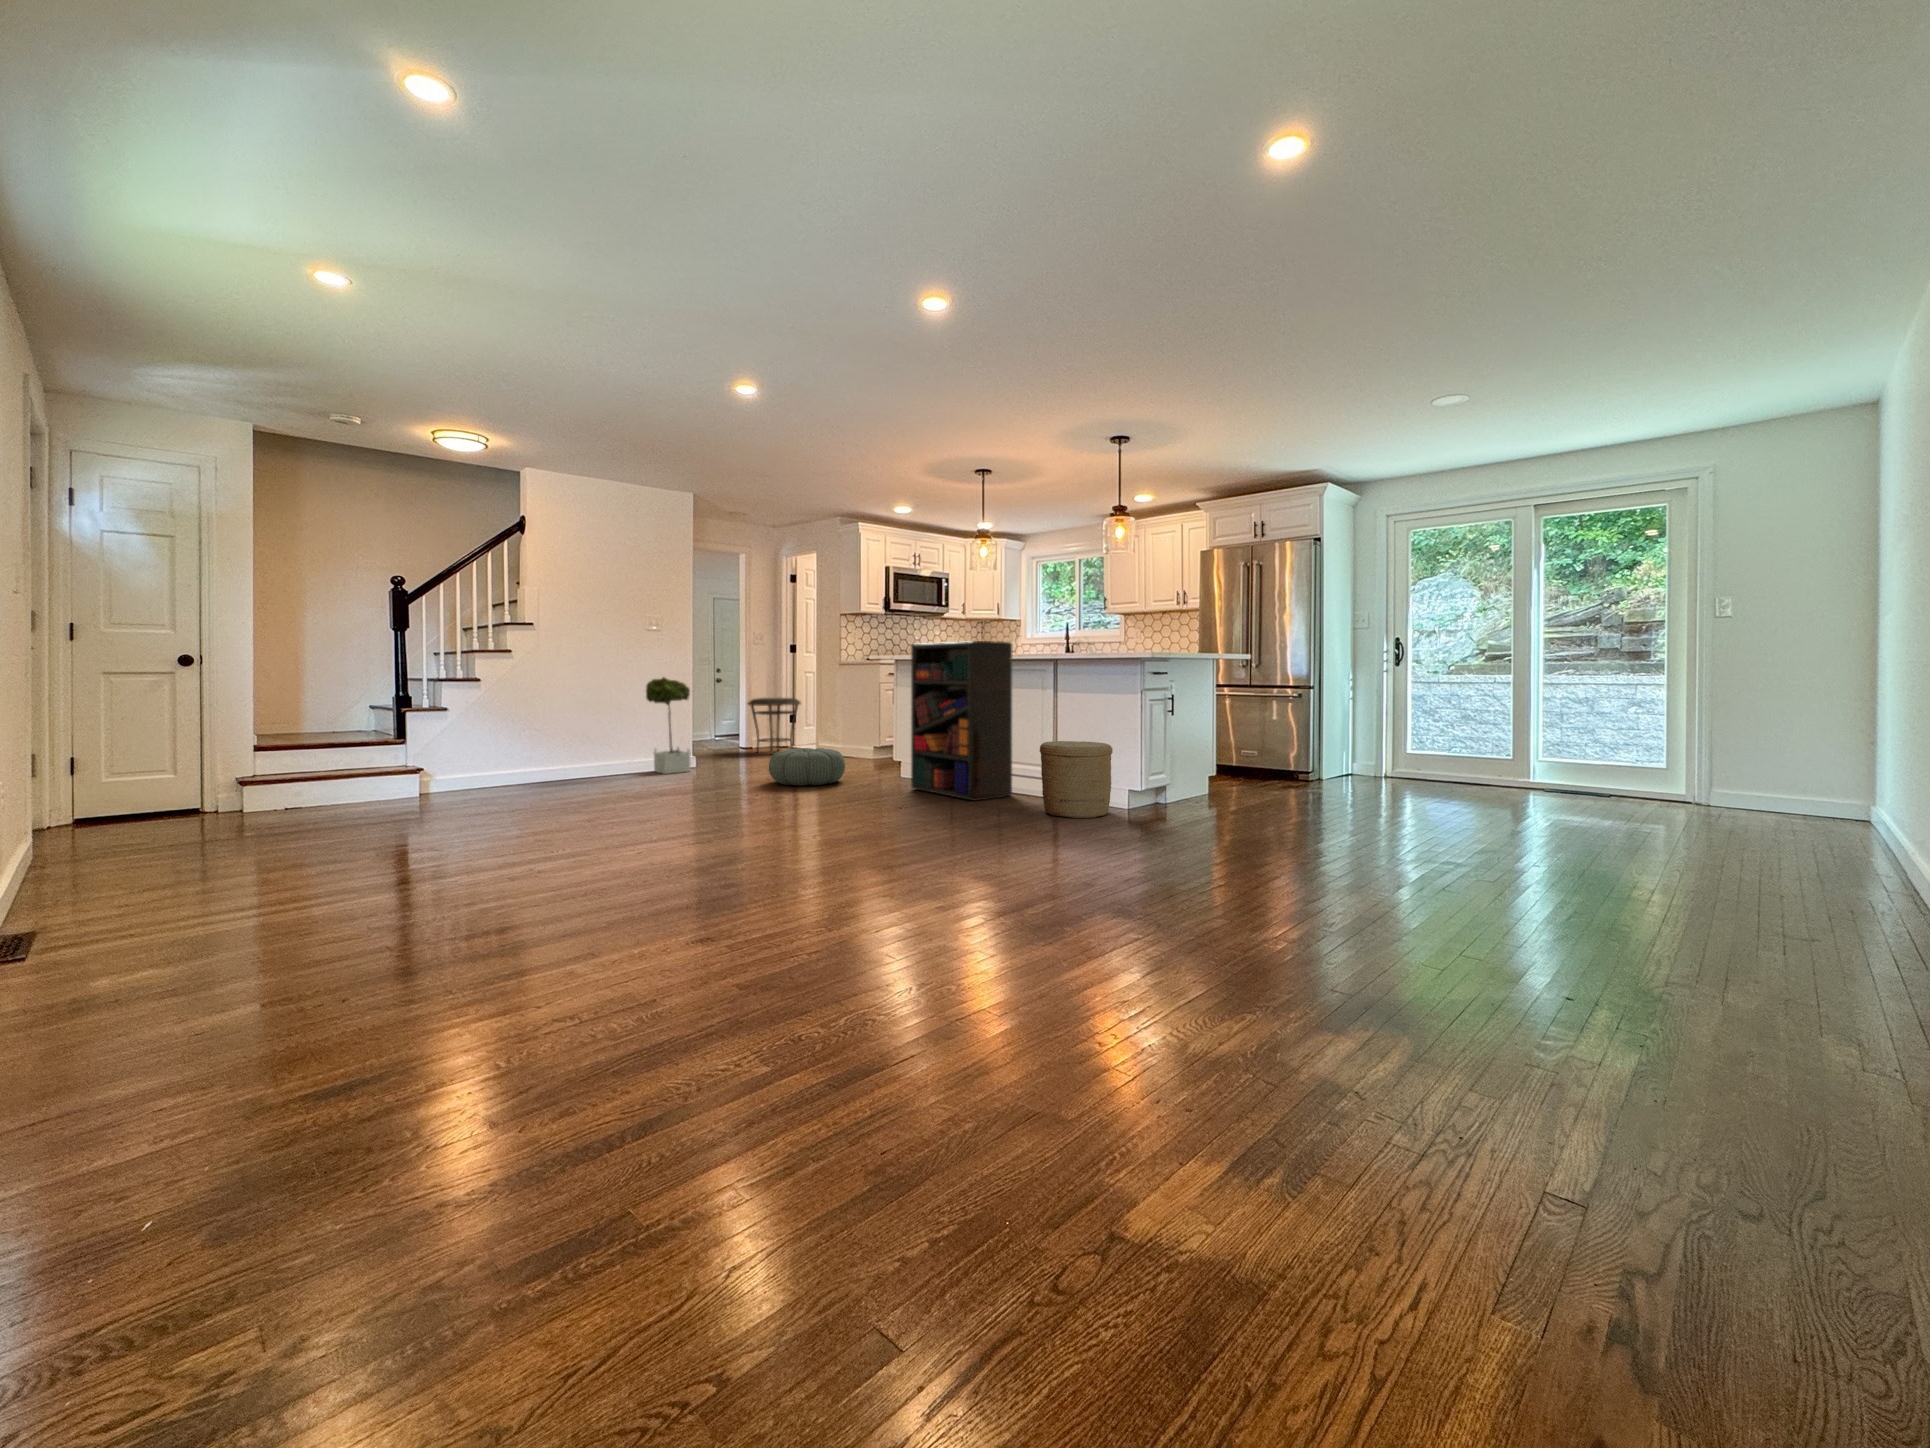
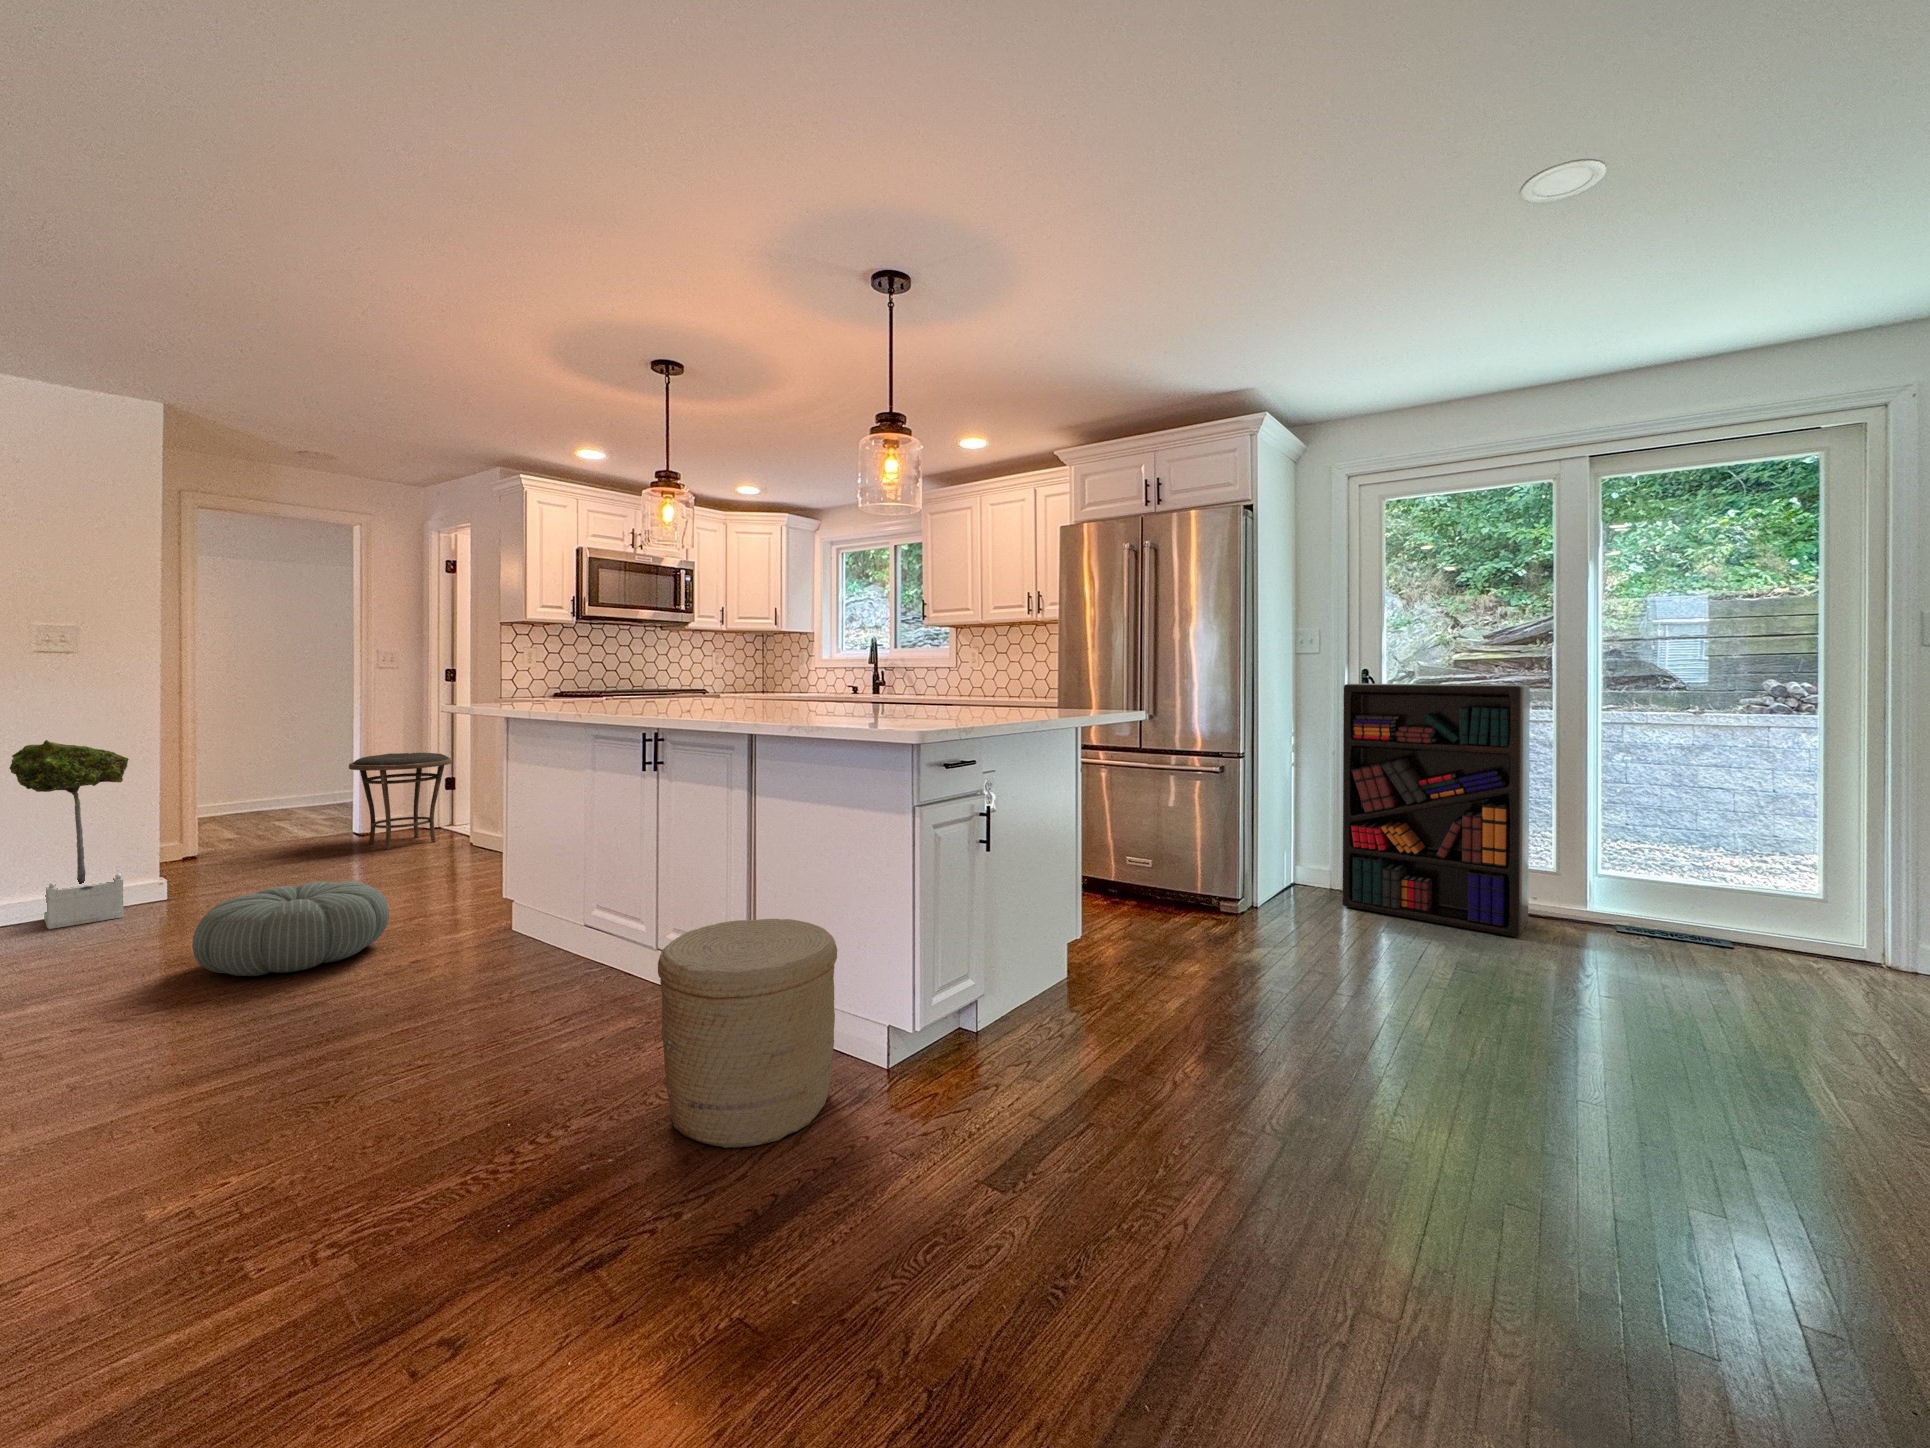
bookshelf: present [911,641,1012,801] -> present [1343,683,1530,937]

